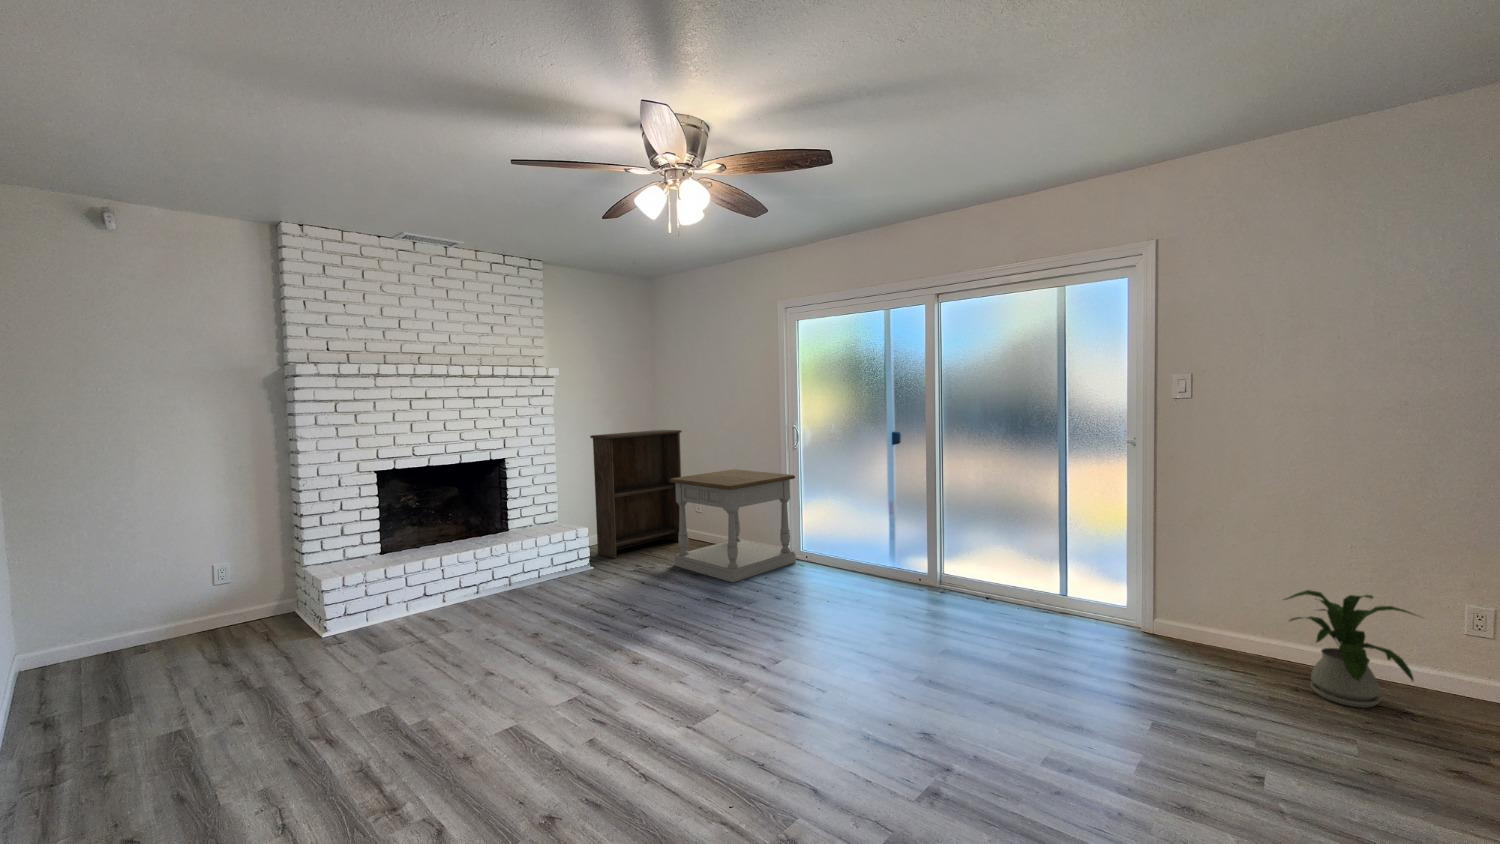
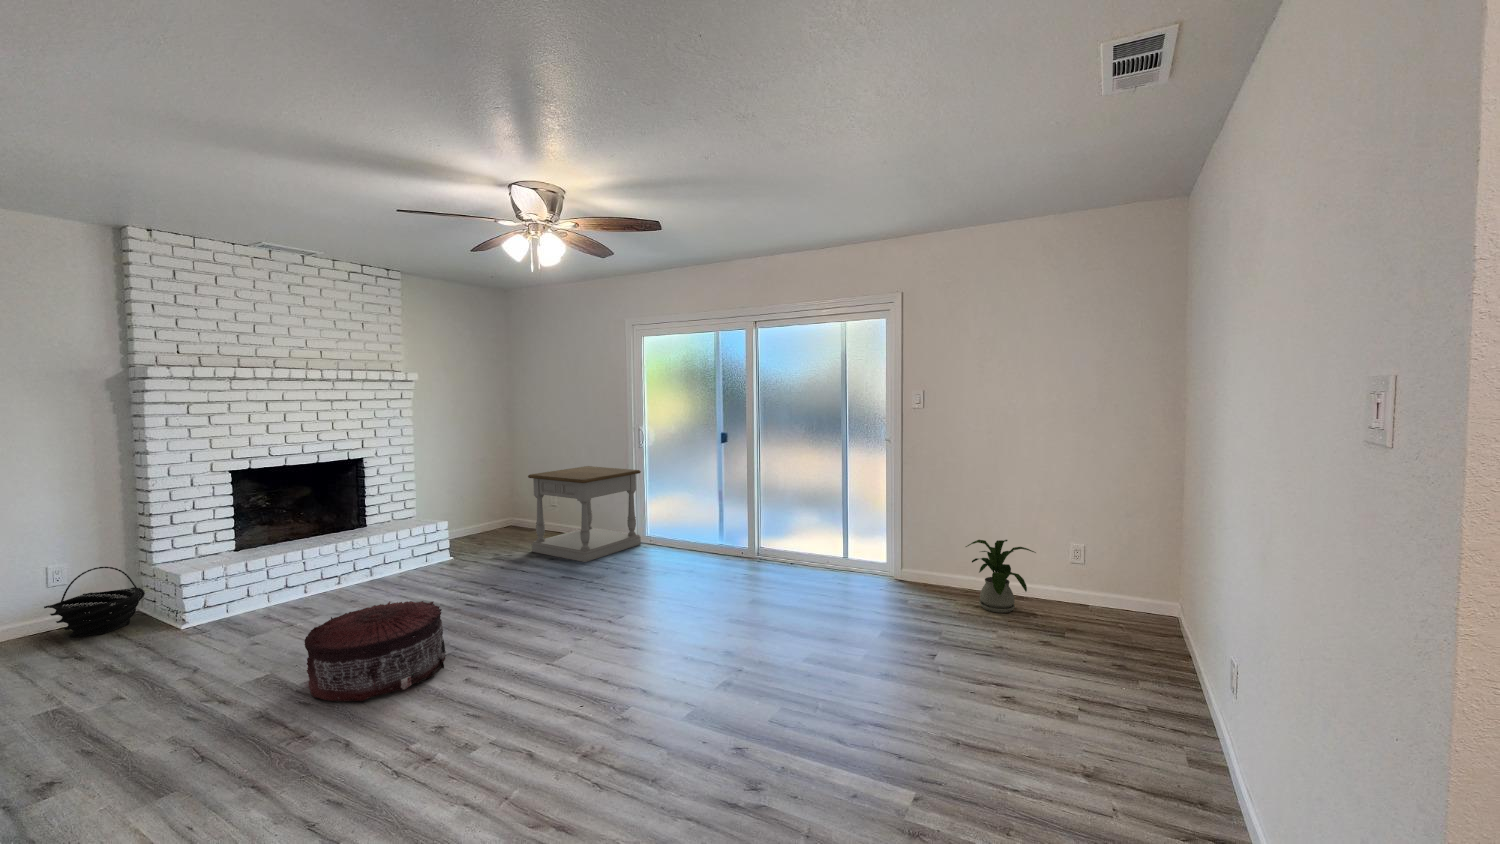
bookshelf: present [590,430,682,558] -> none [450,431,540,548]
basket: none [208,568,297,639] -> present [44,567,145,637]
pouf: none [412,629,568,760] -> present [304,601,446,702]

